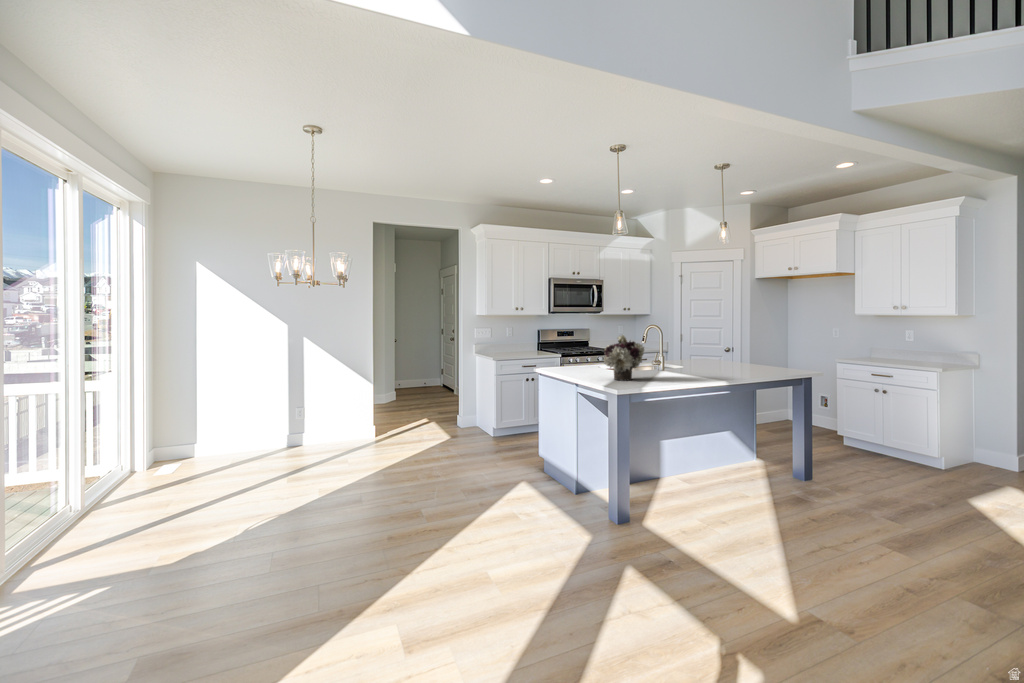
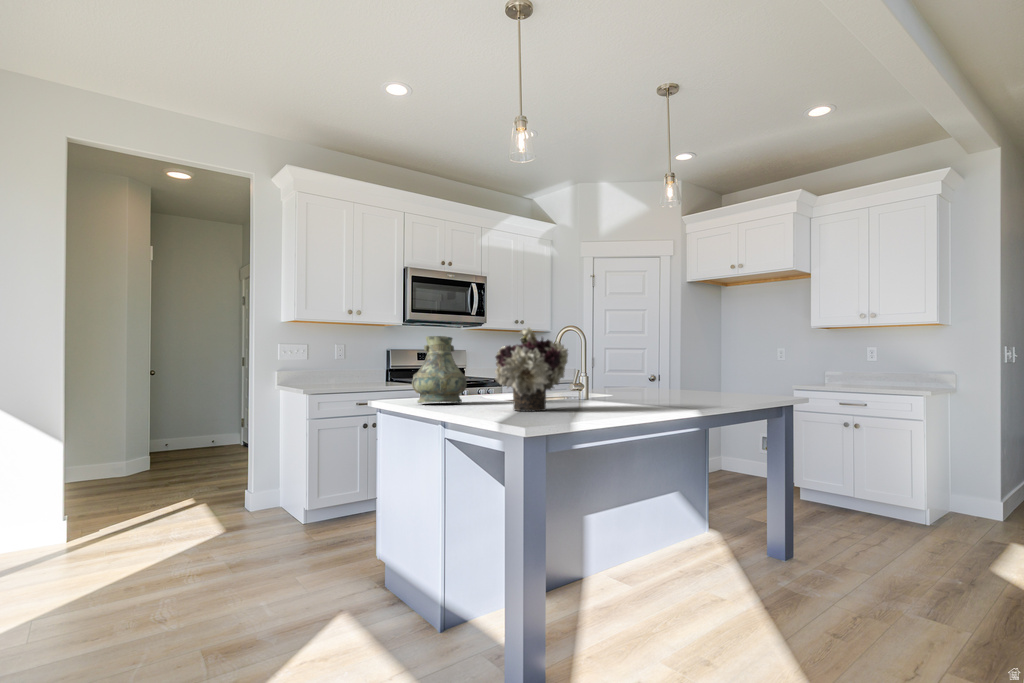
vase: none [558,335,589,373] -> present [412,336,467,403]

